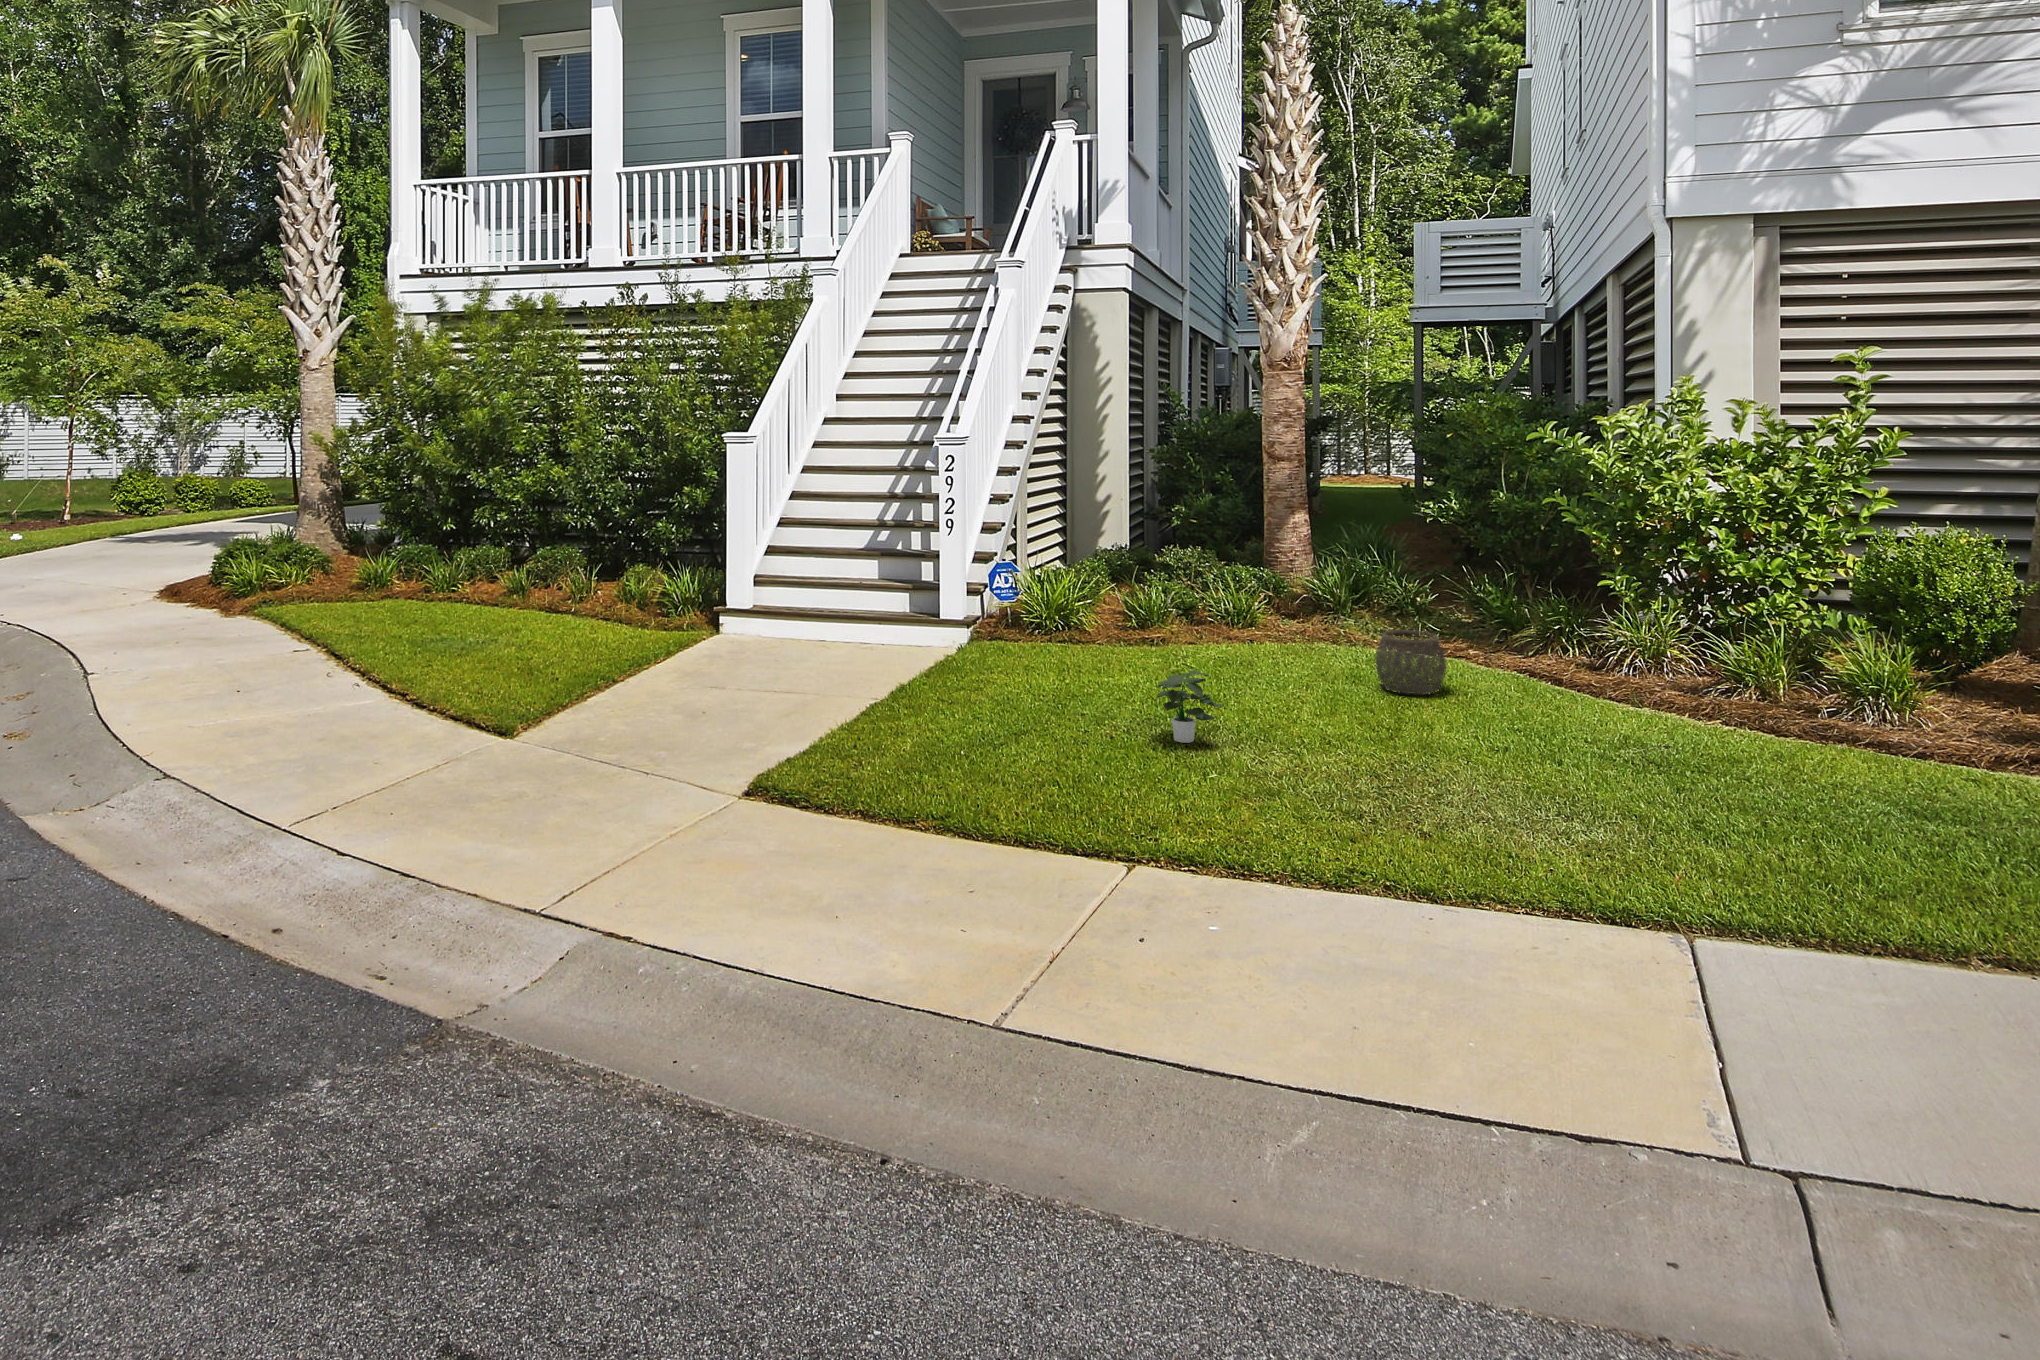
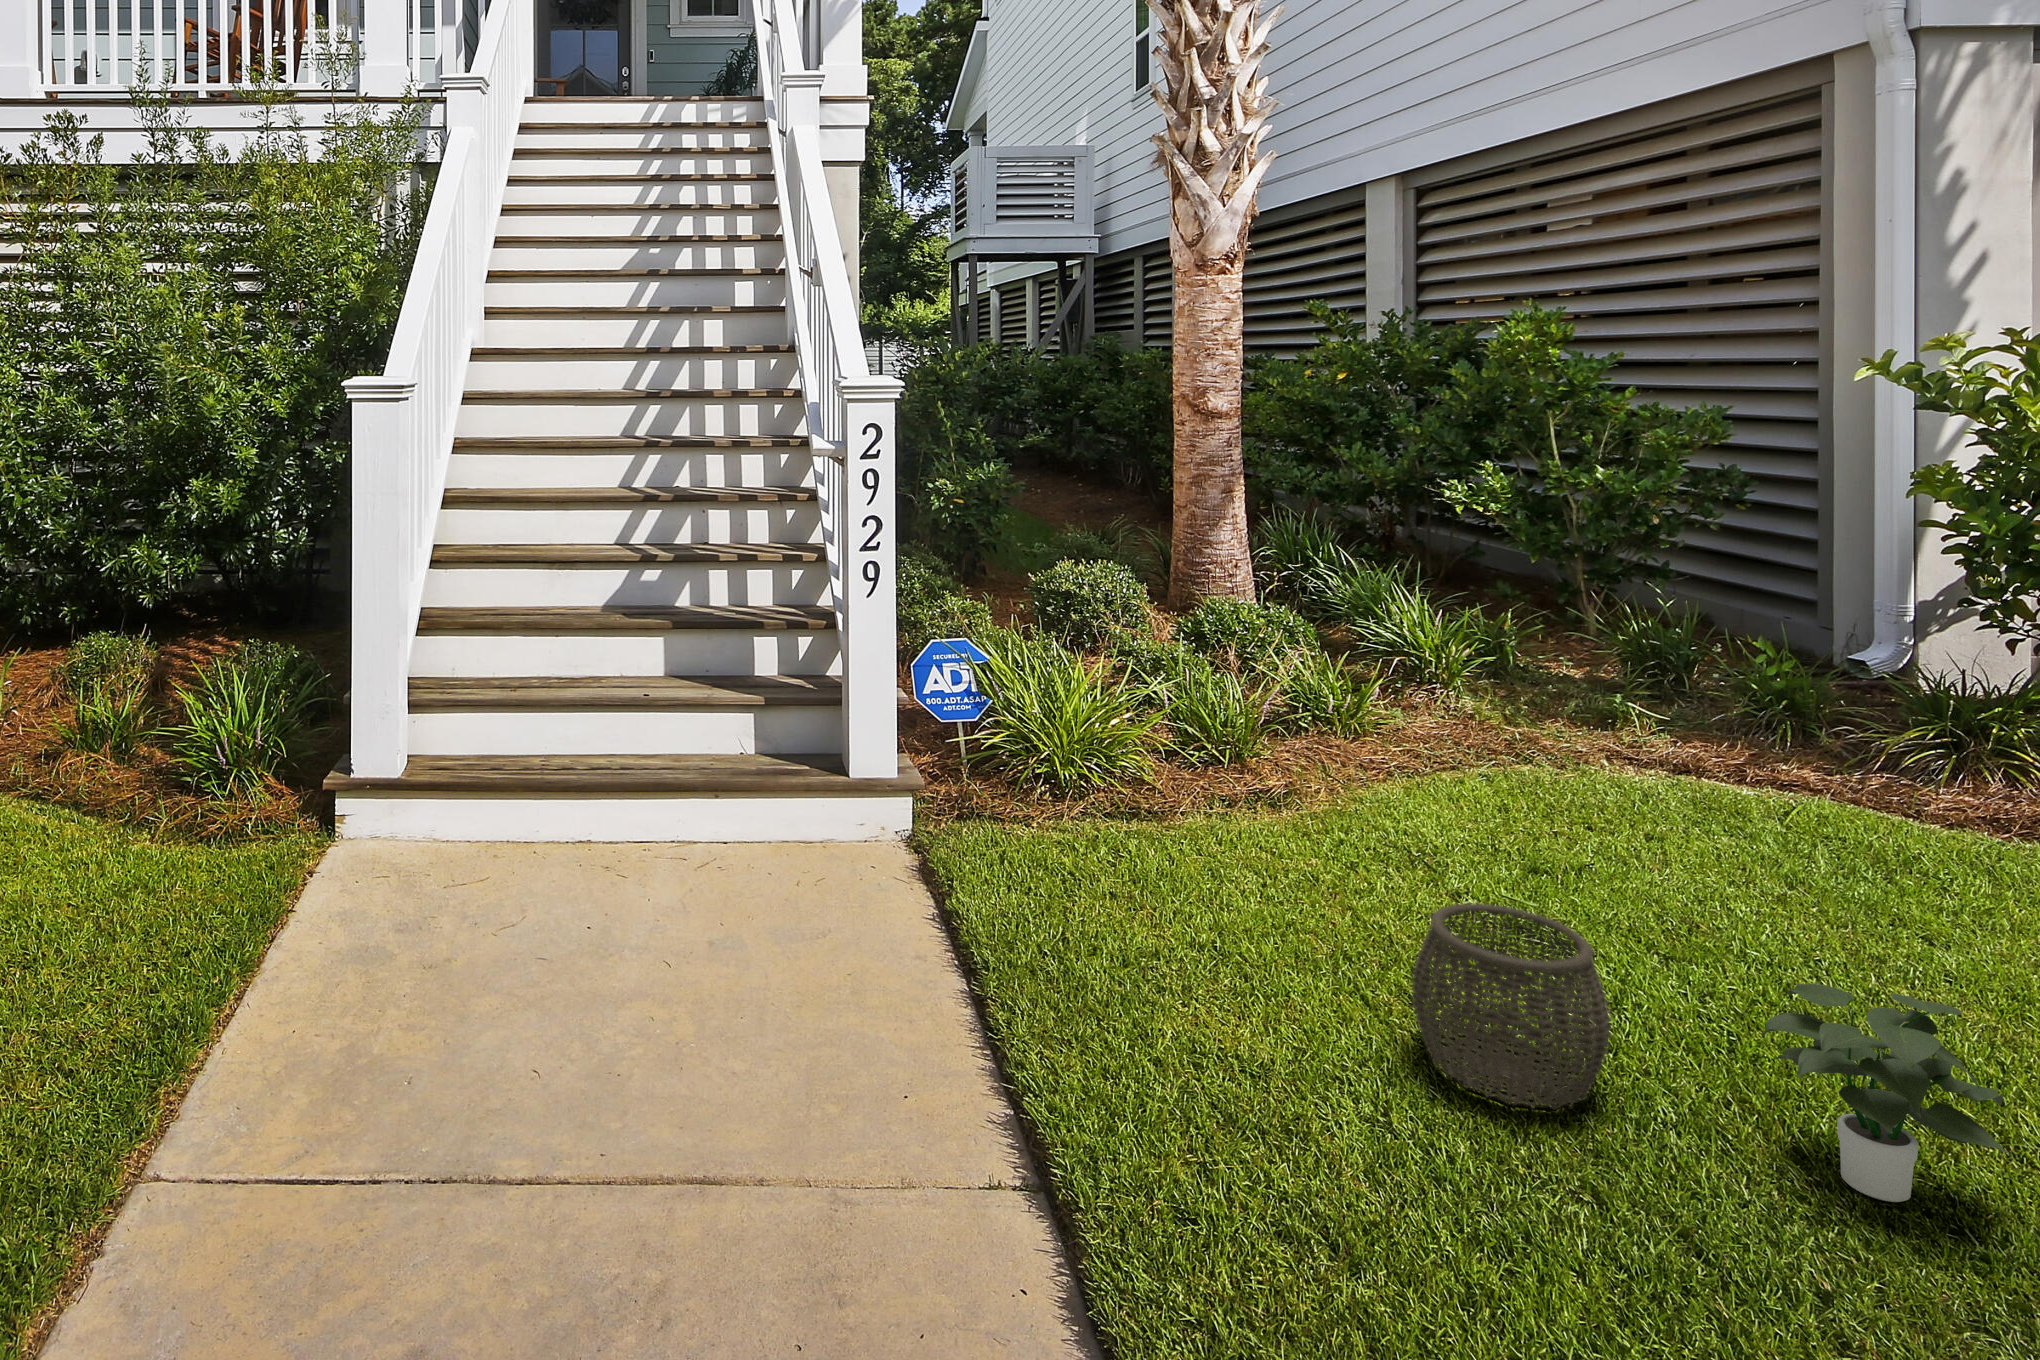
woven basket: present [1375,630,1446,695] -> present [1411,903,1612,1109]

